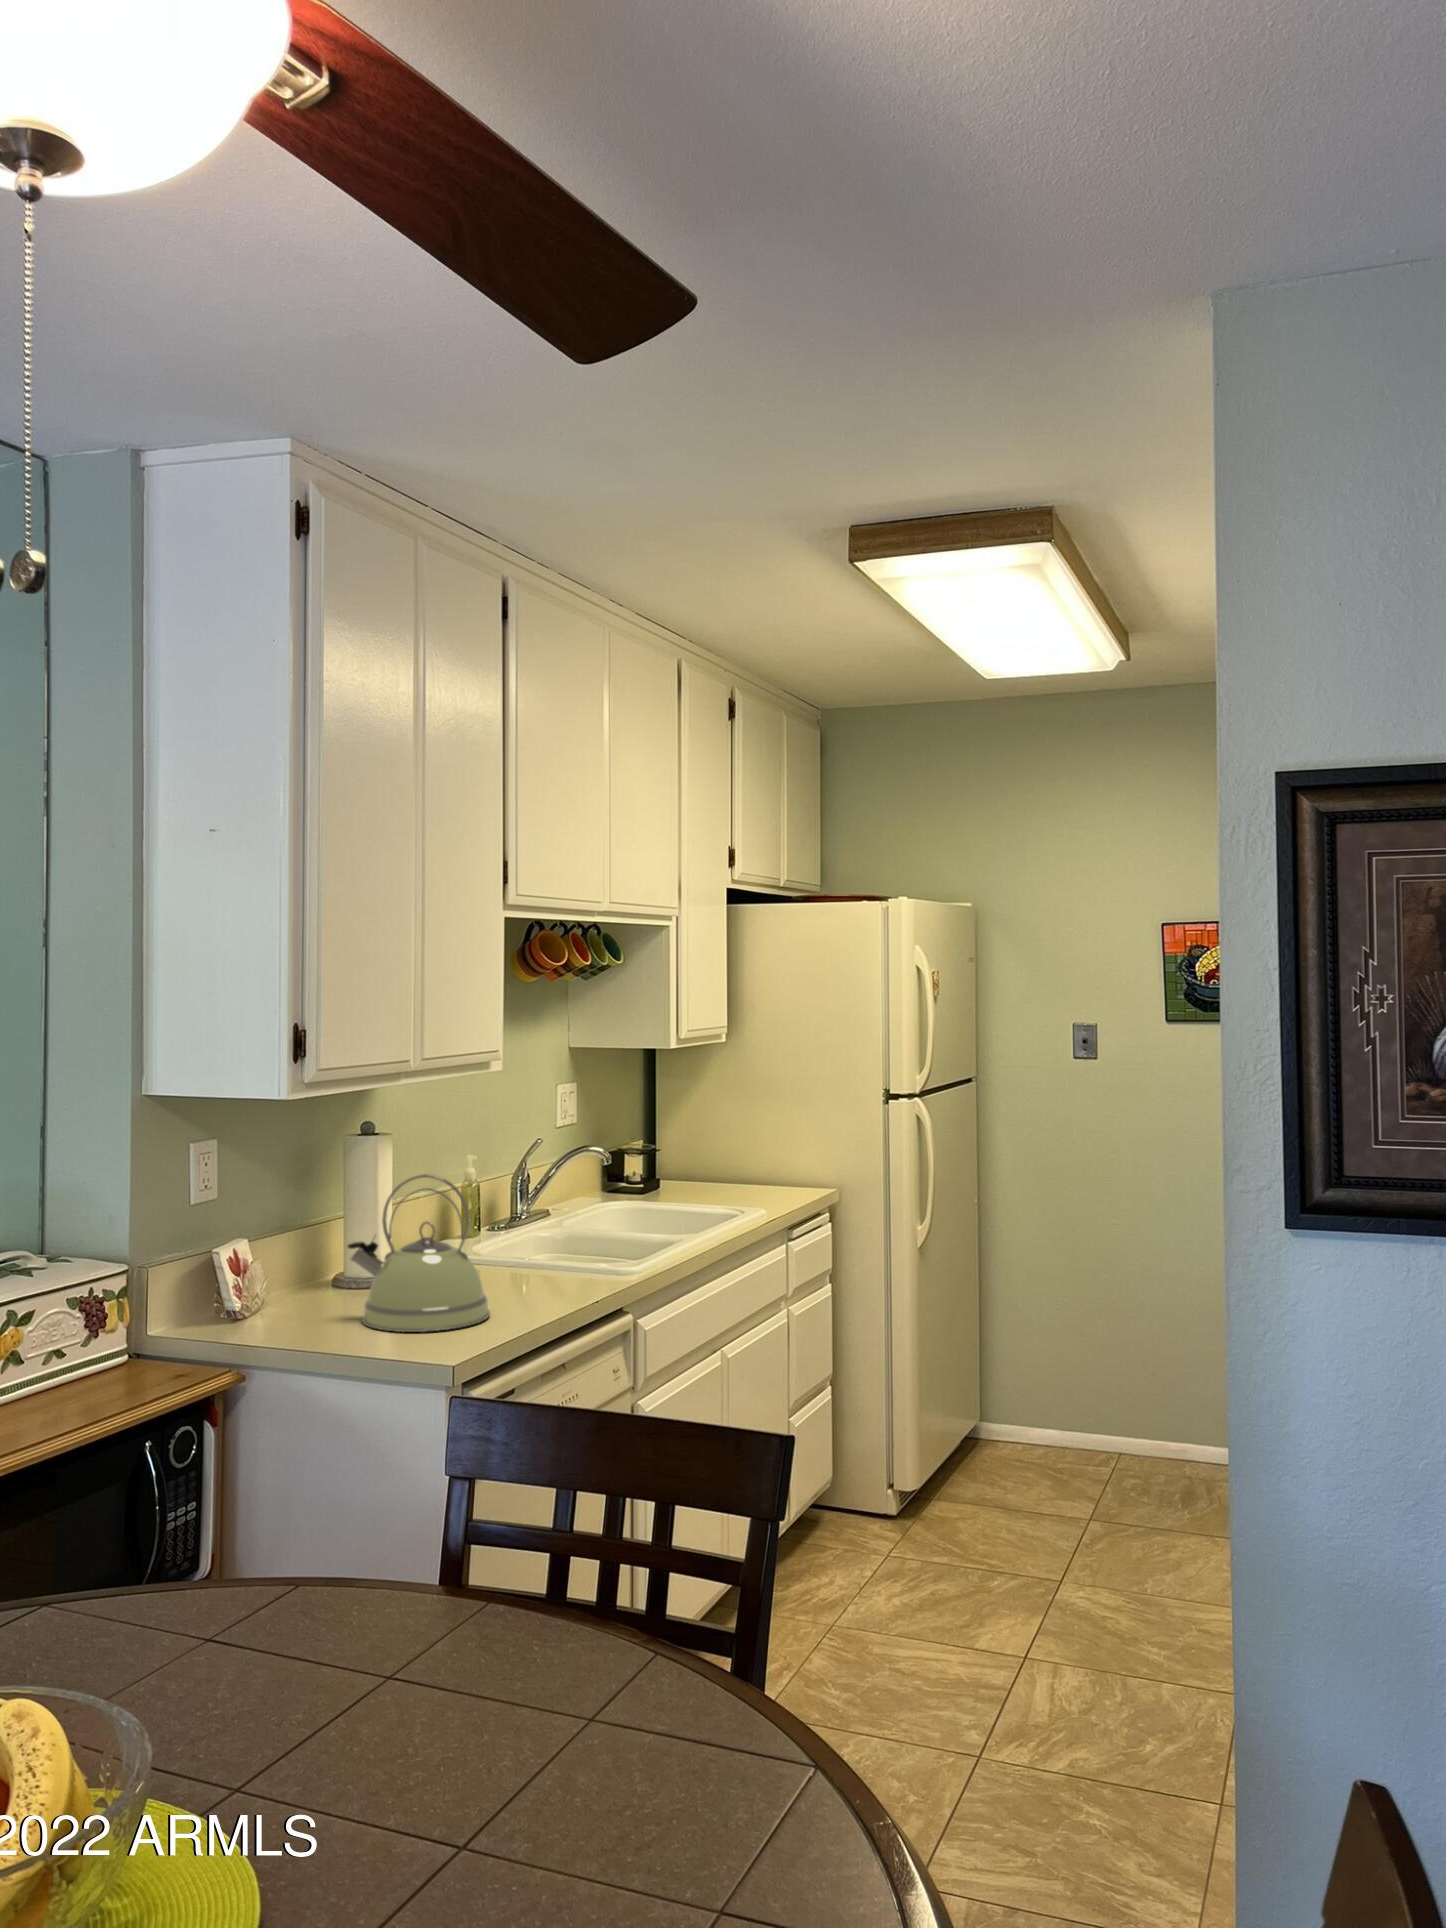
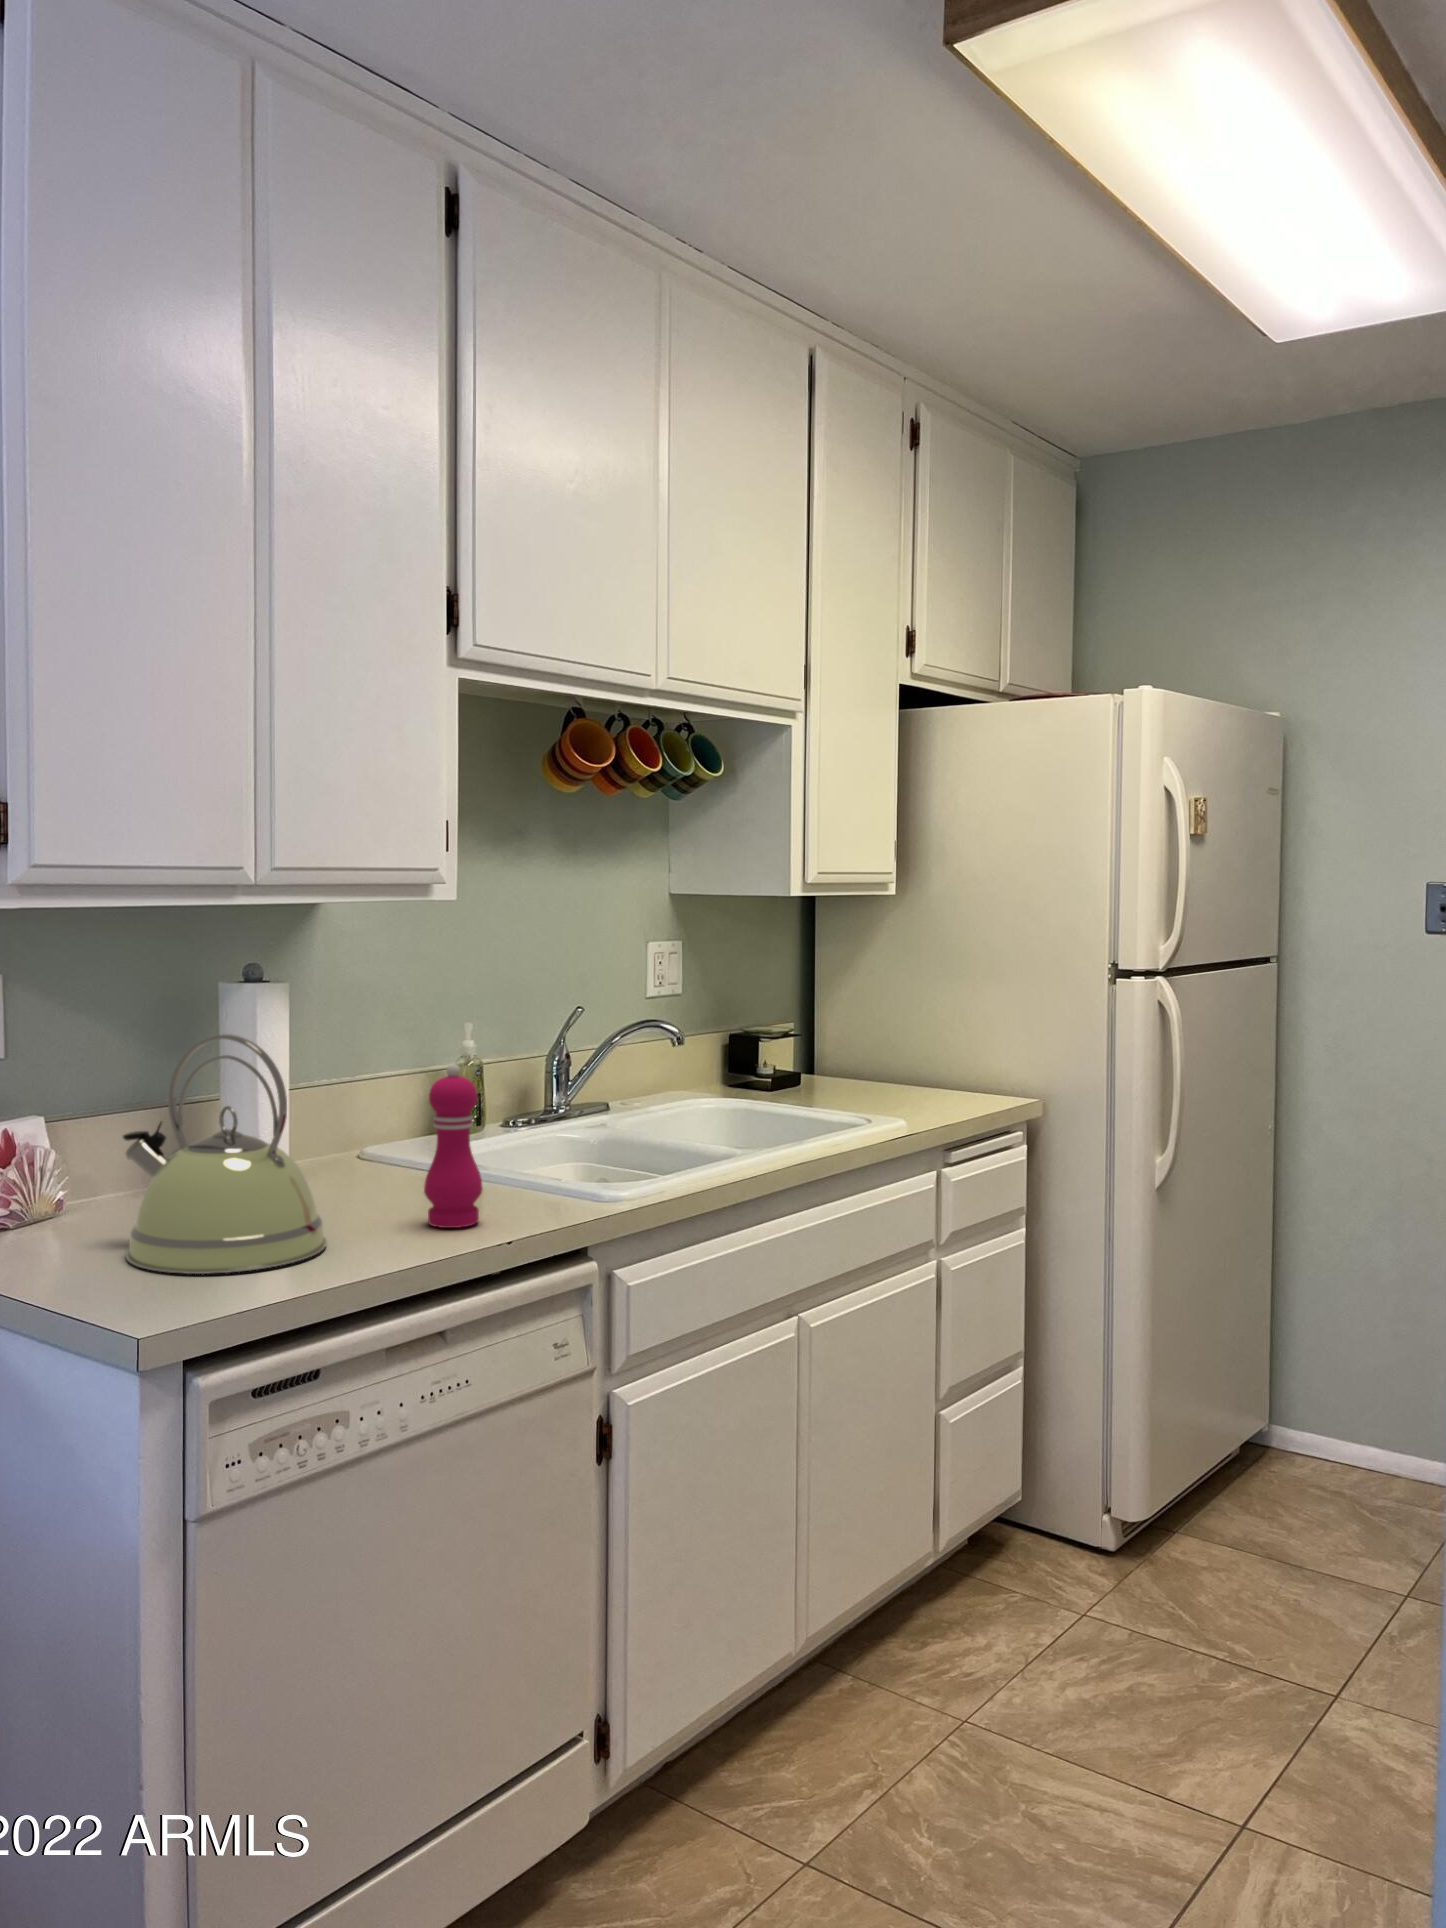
pepper mill: none [529,1186,567,1296] -> present [424,1064,483,1228]

